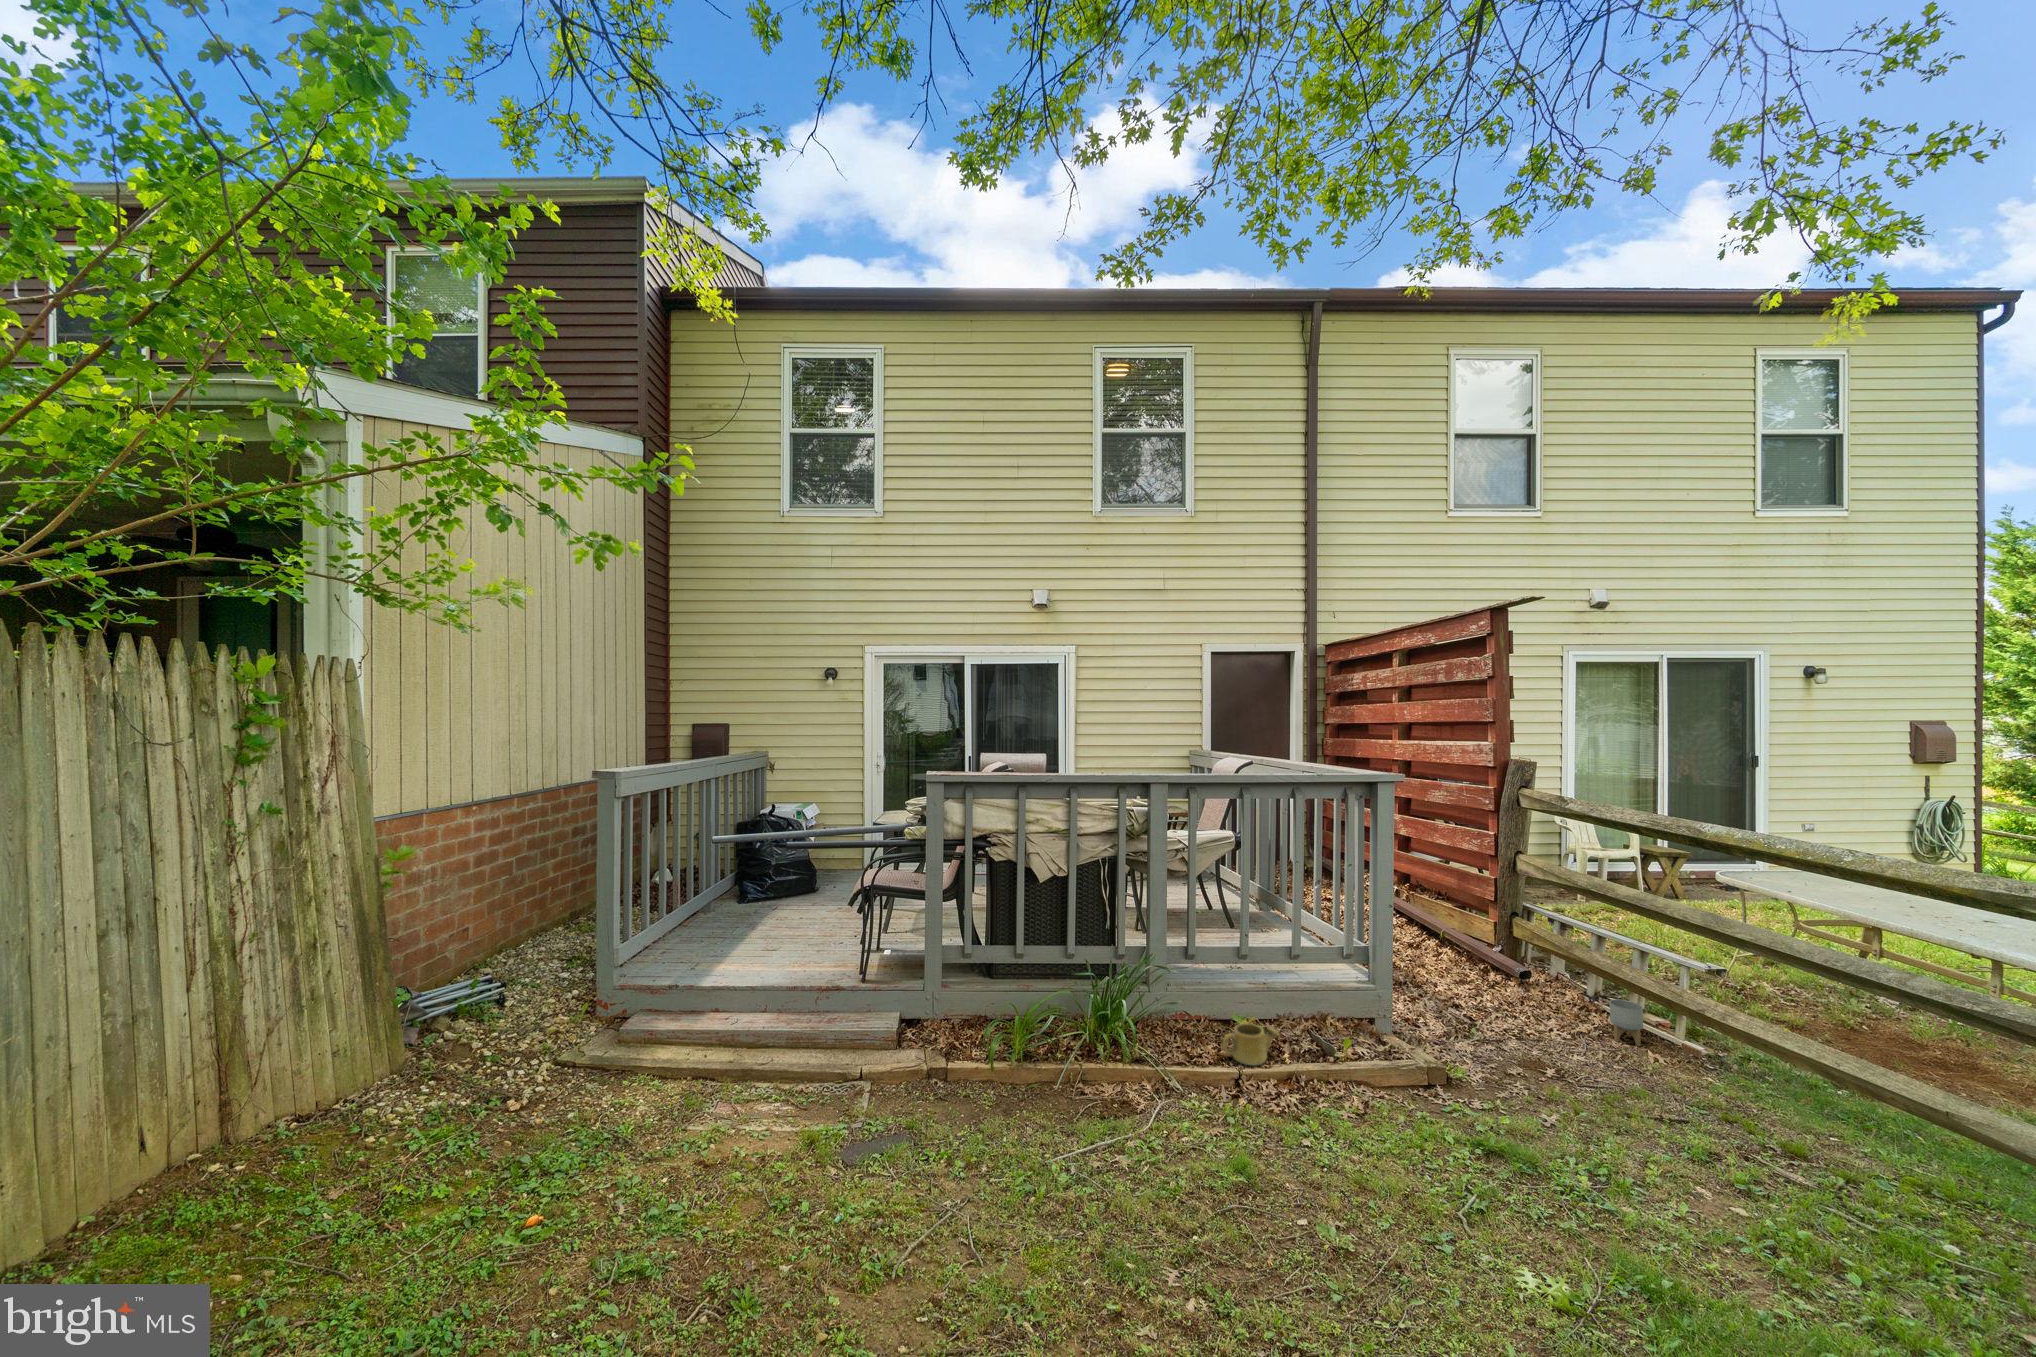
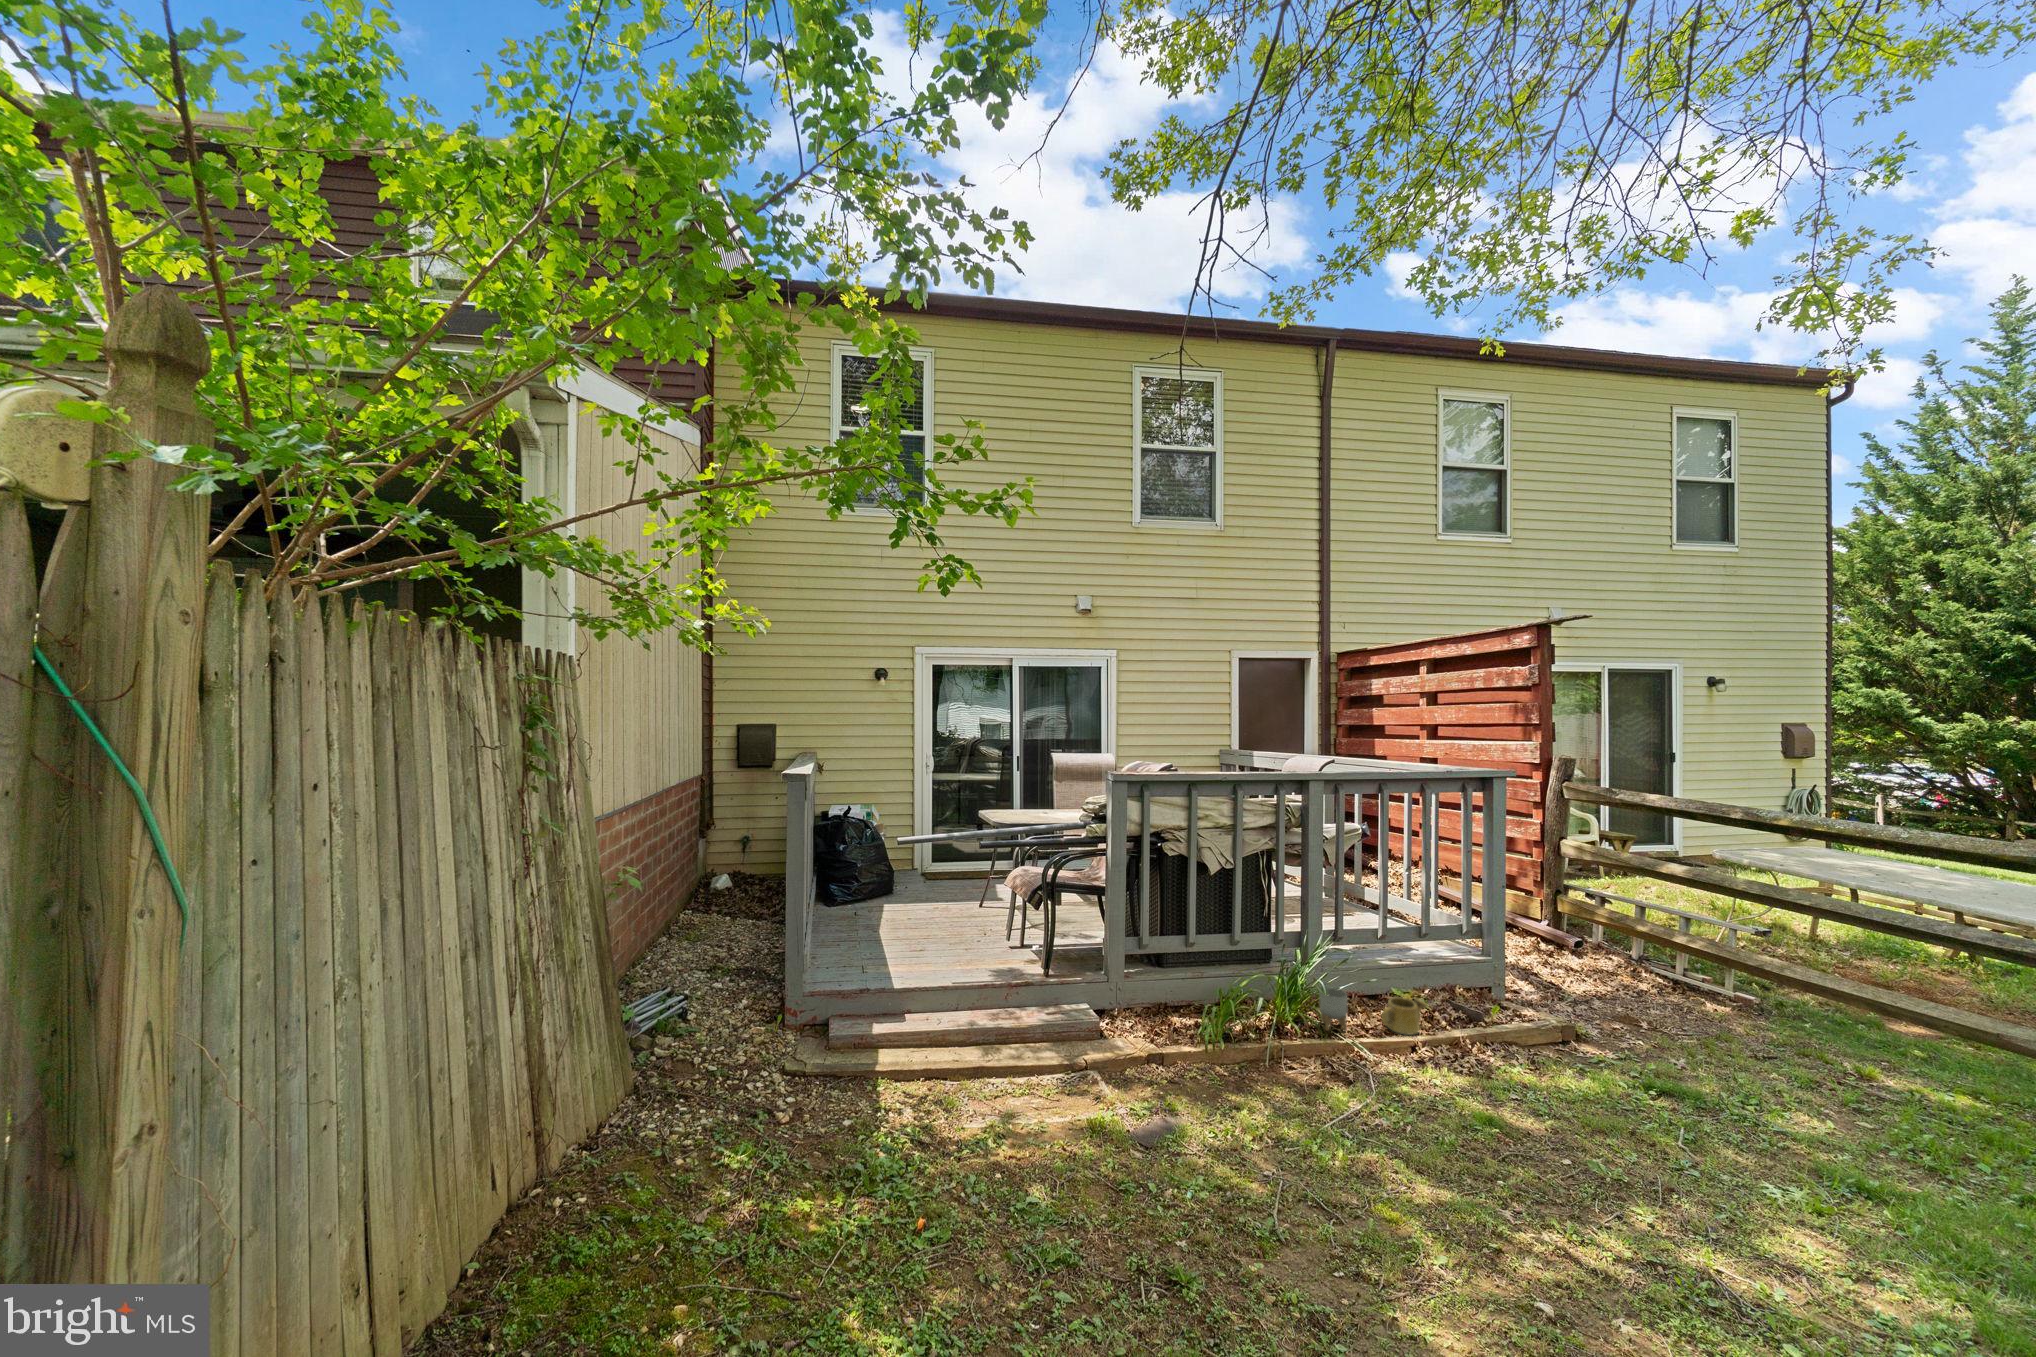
planter: present [1610,999,1643,1046] -> present [1320,987,1347,1032]

